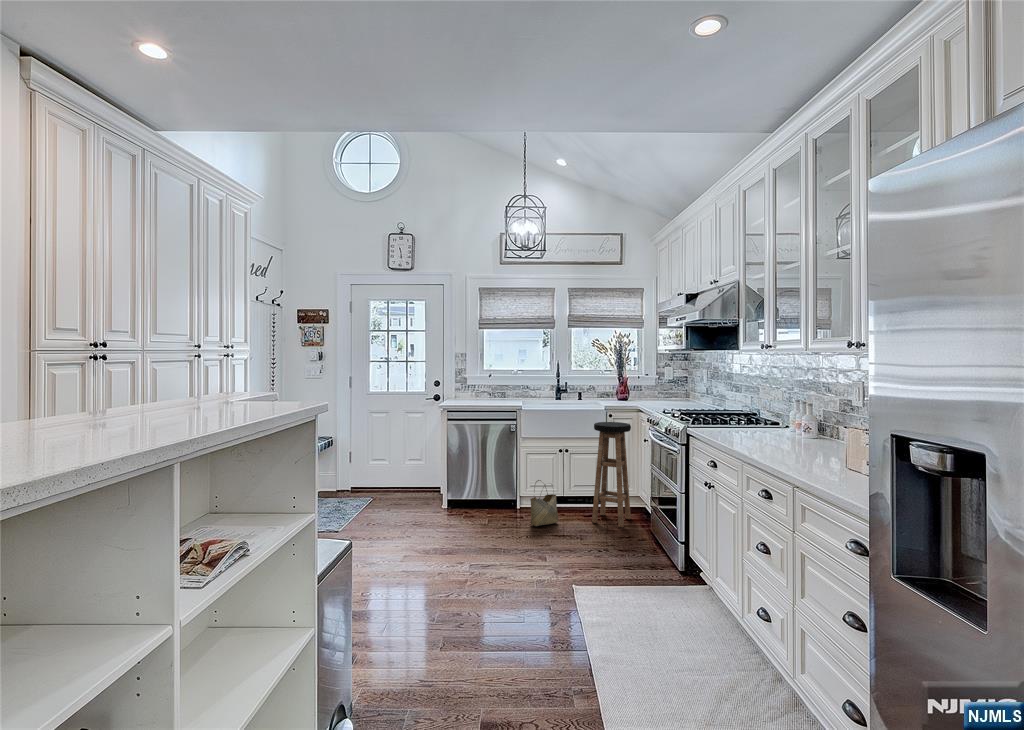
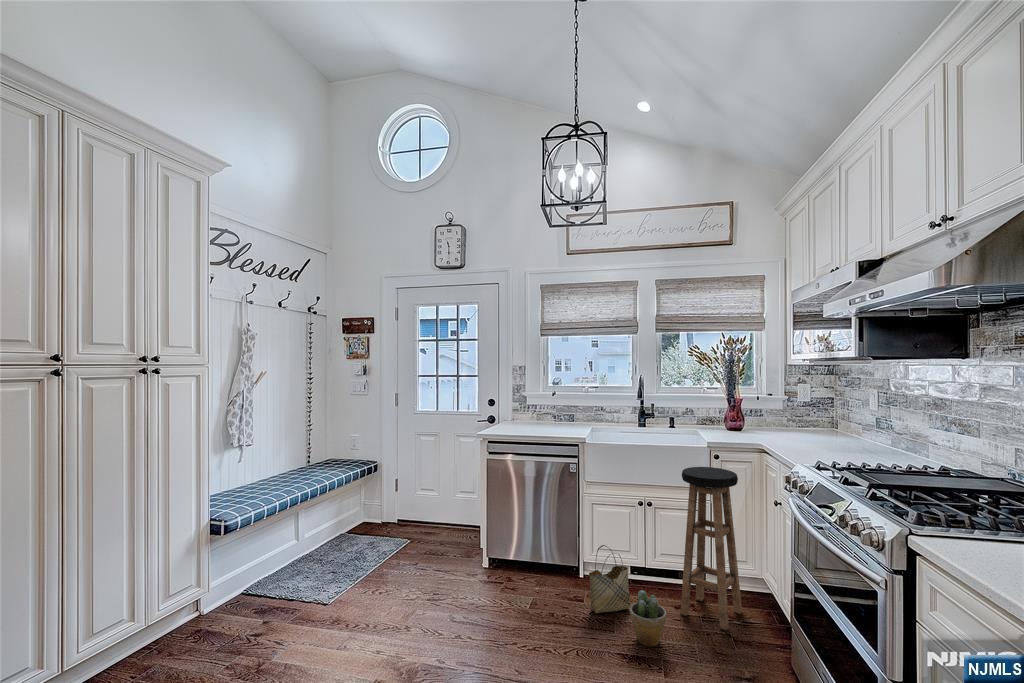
potted plant: none [562,503,587,539] -> present [630,590,666,646]

